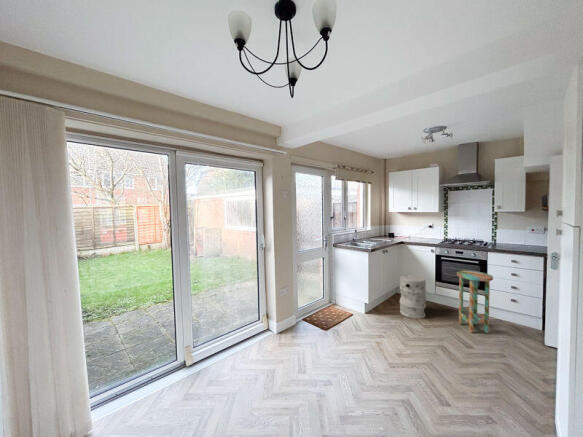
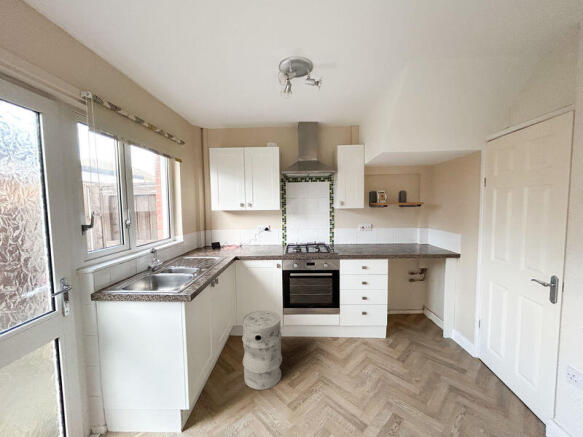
side table: present [457,271,493,333] -> none [321,290,362,383]

